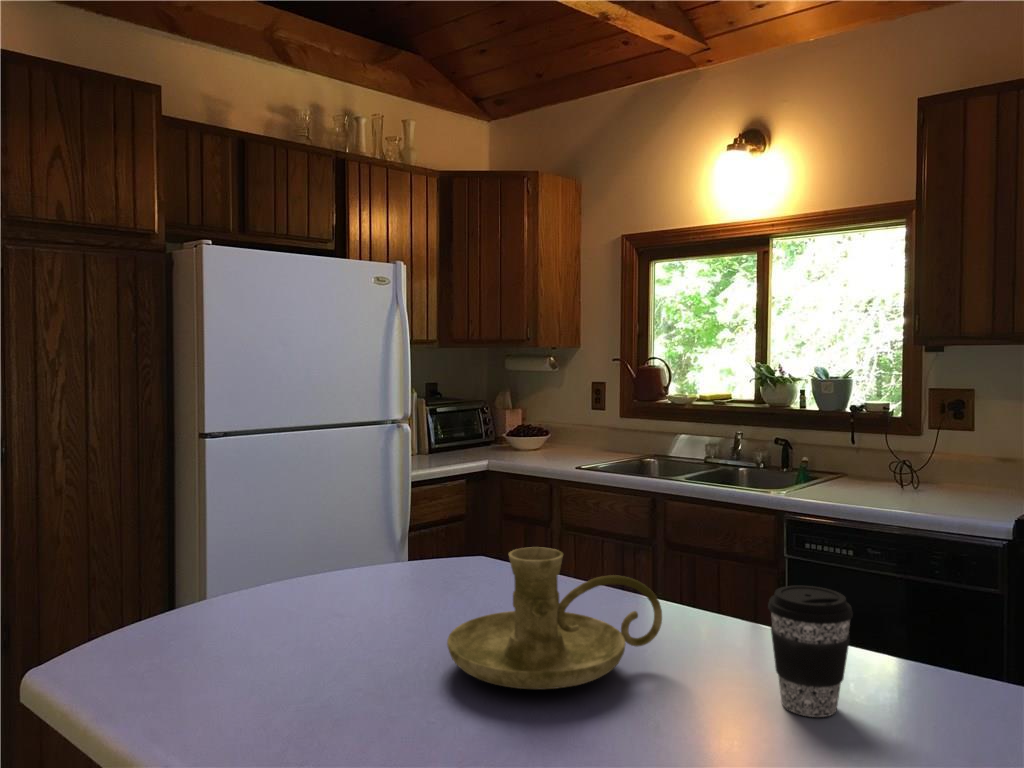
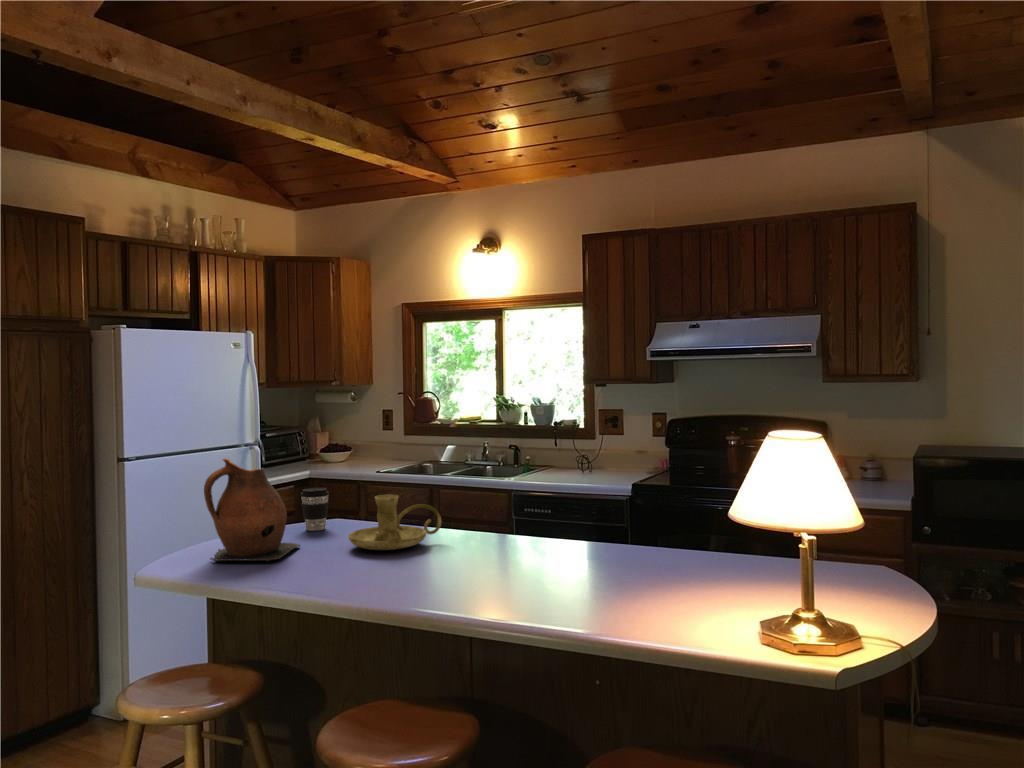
ceramic pitcher: none [137,448,354,699] -> present [204,458,300,562]
coffee cup: present [768,585,853,717] -> present [300,488,329,531]

